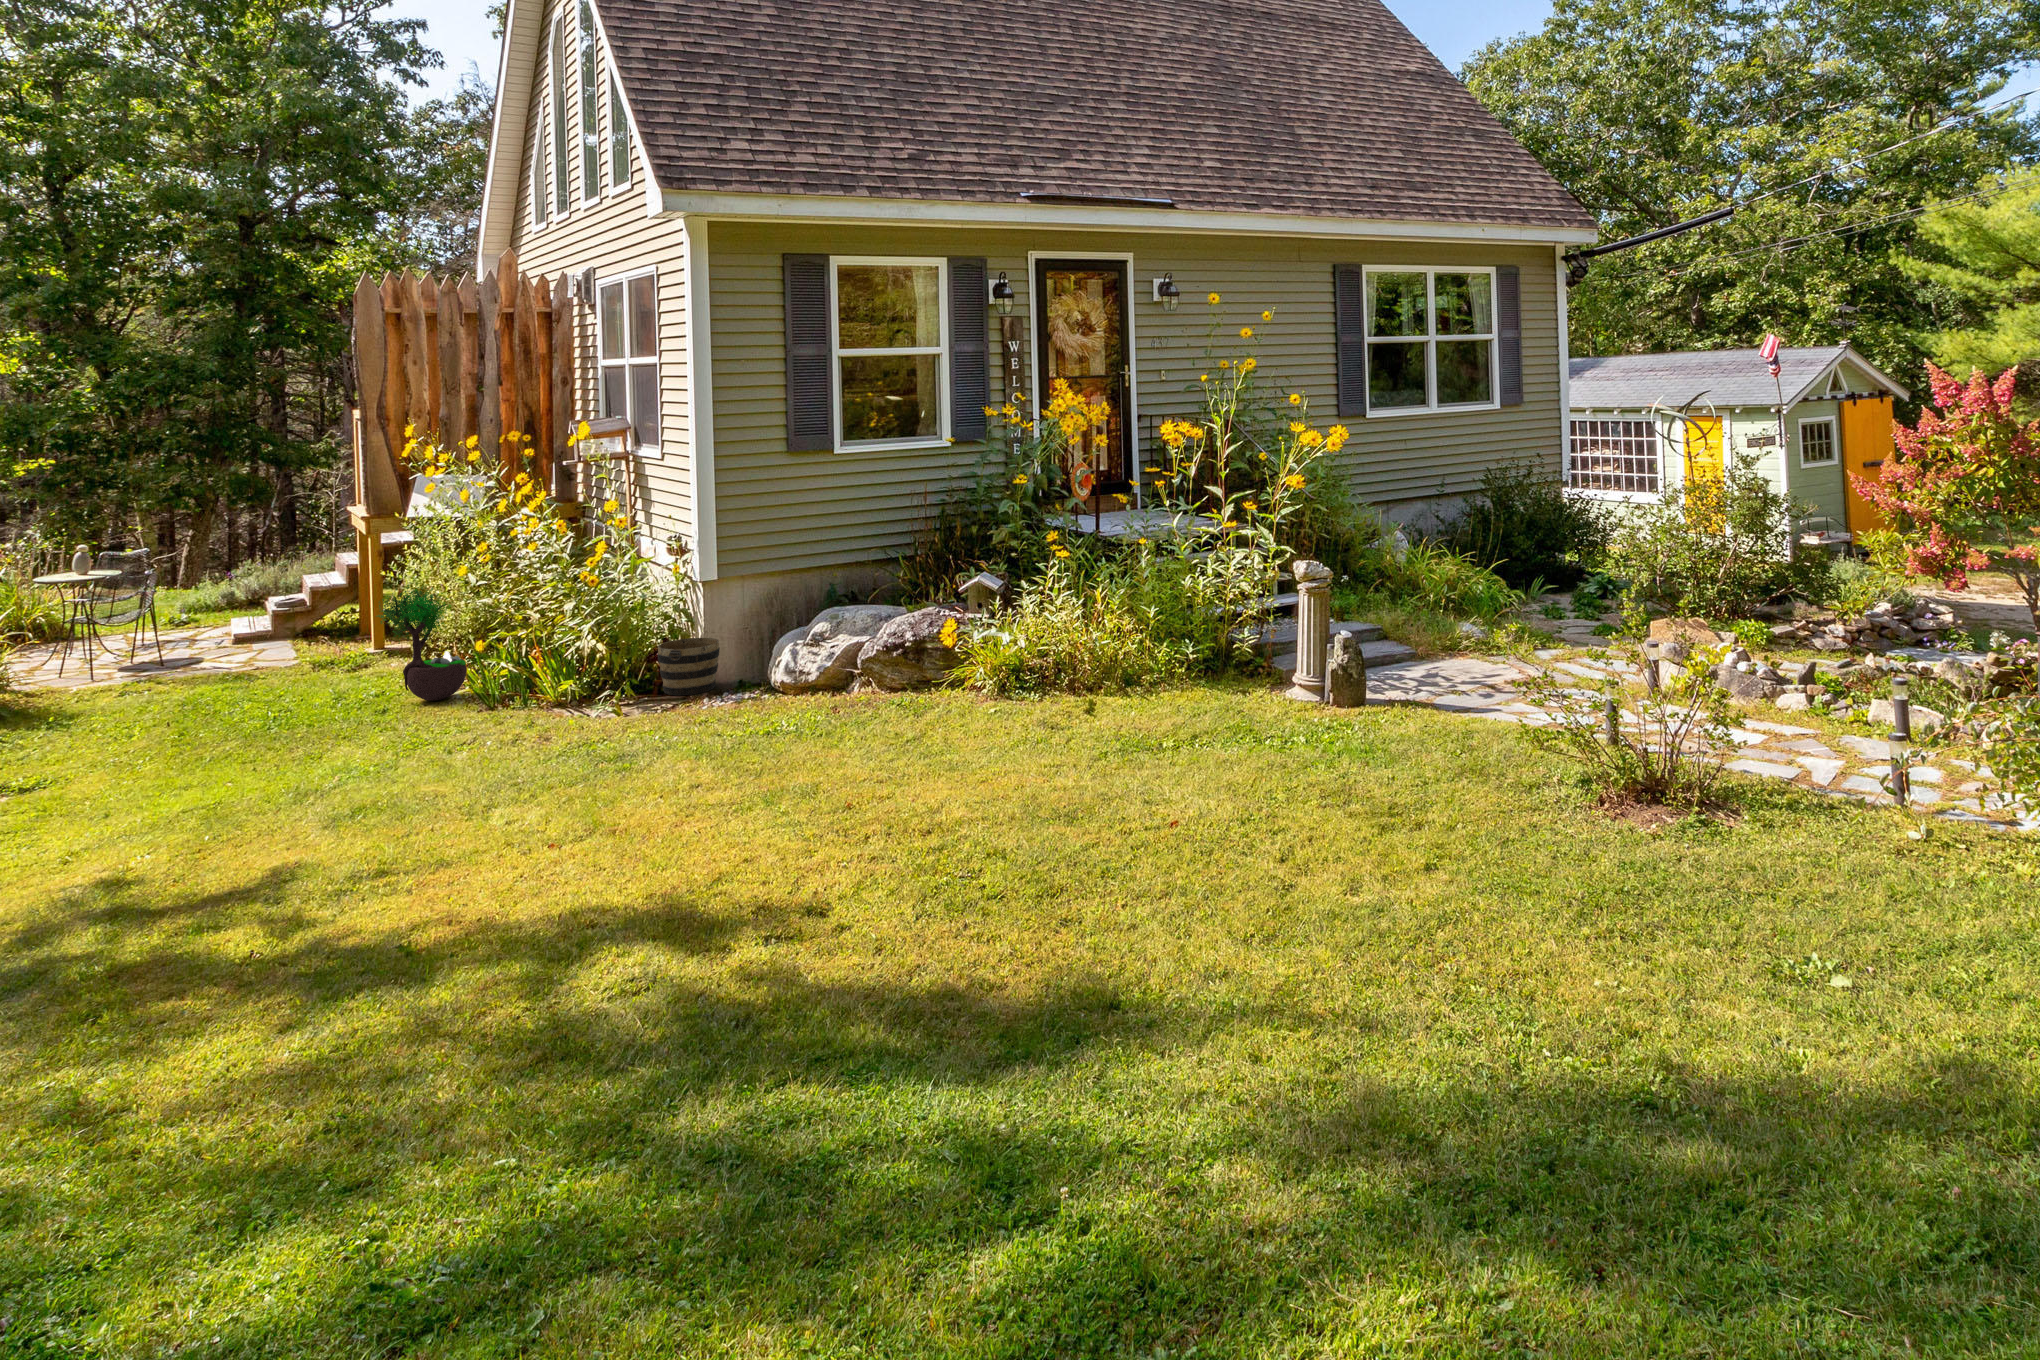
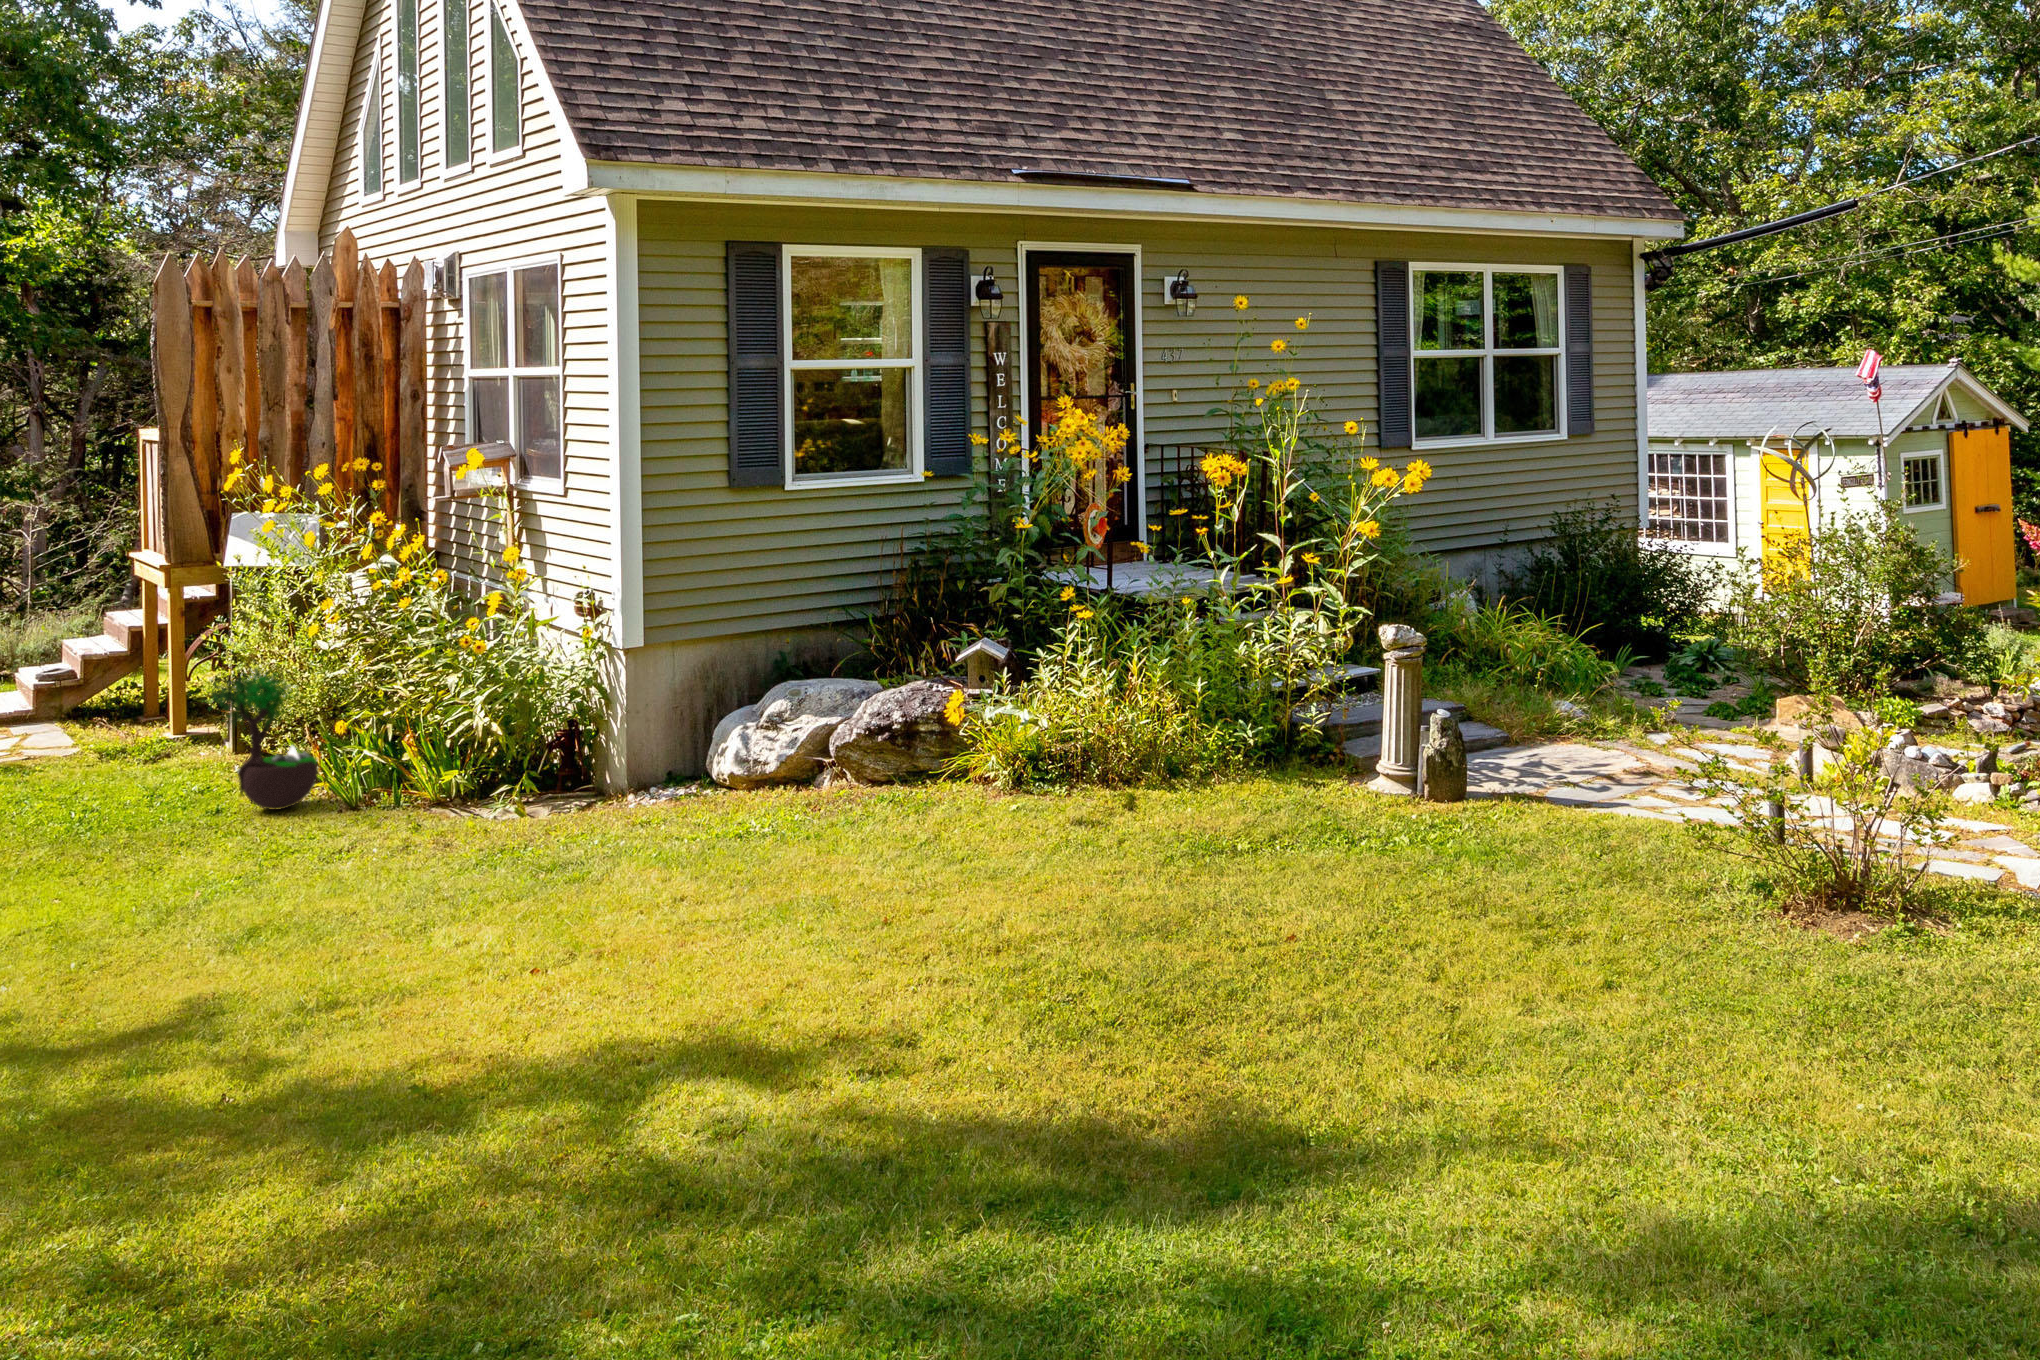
bucket: present [658,638,720,695] -> none [571,725,650,799]

